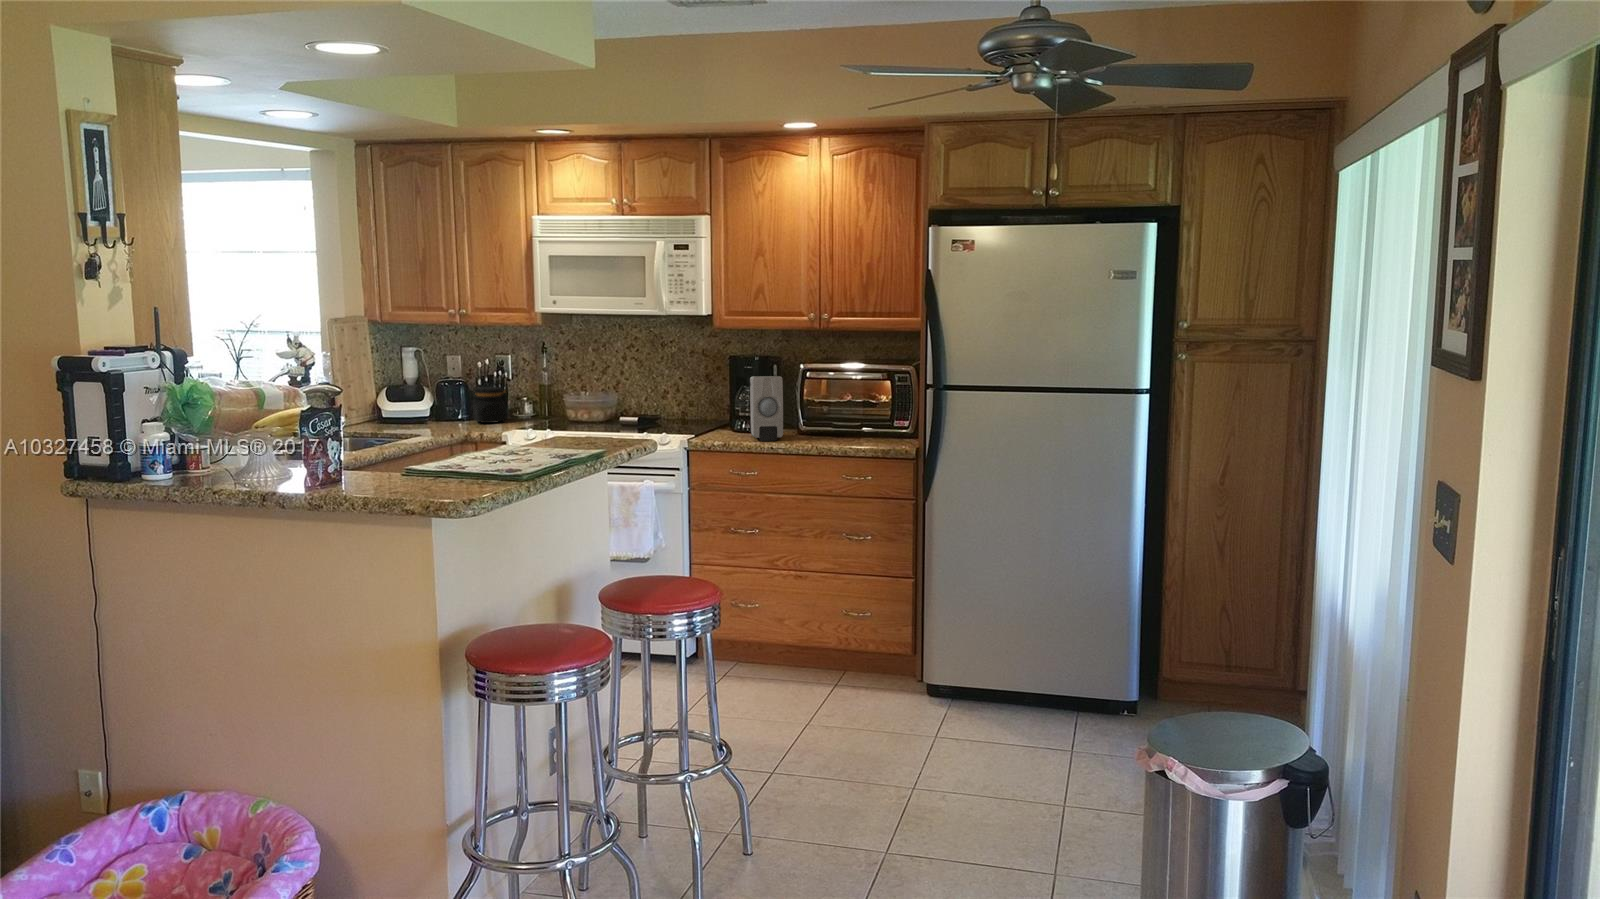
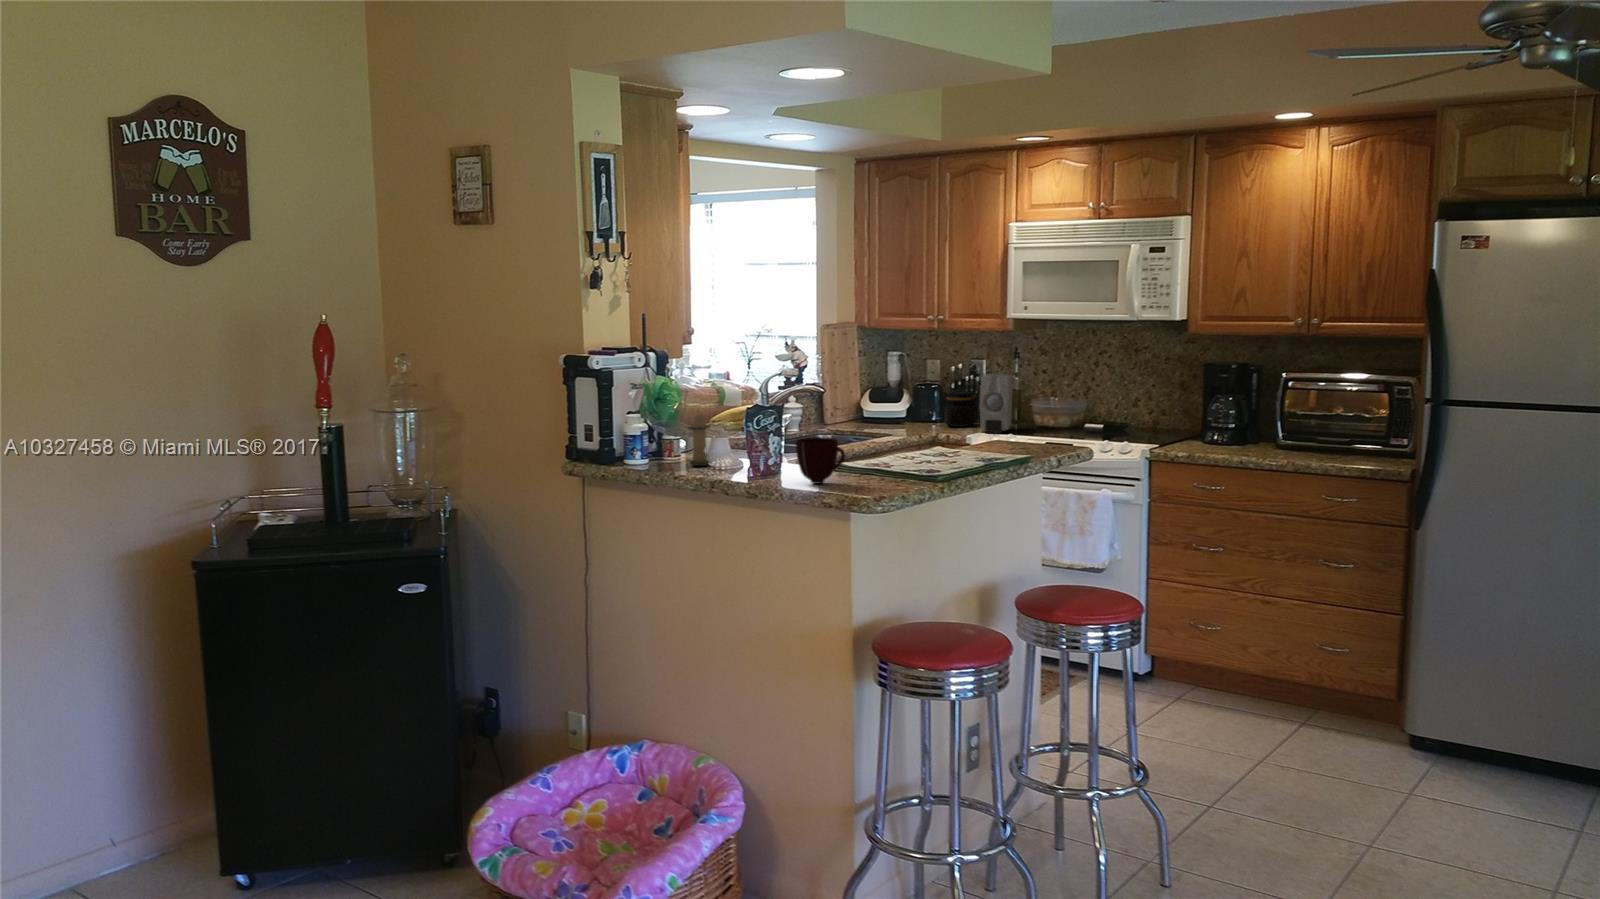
soap dispenser: present [750,376,783,441] -> present [980,374,1013,433]
candle: none [221,414,258,480] -> present [688,412,710,466]
mug: none [367,441,426,491] -> present [795,437,845,484]

